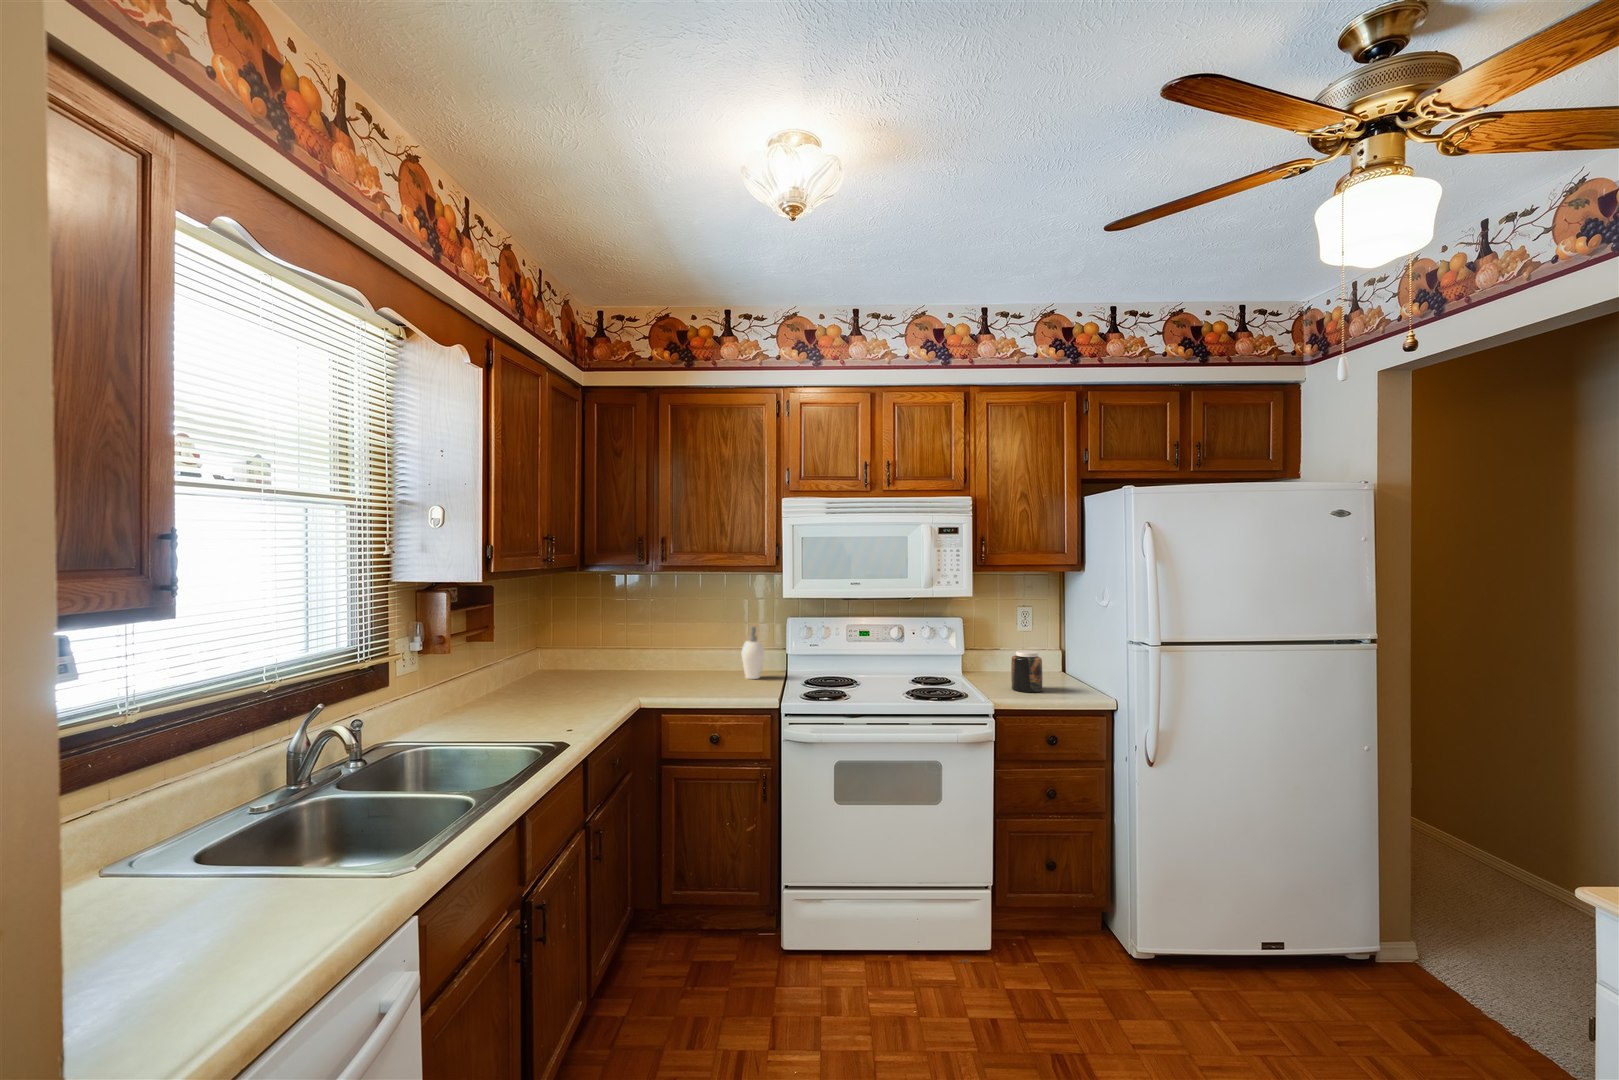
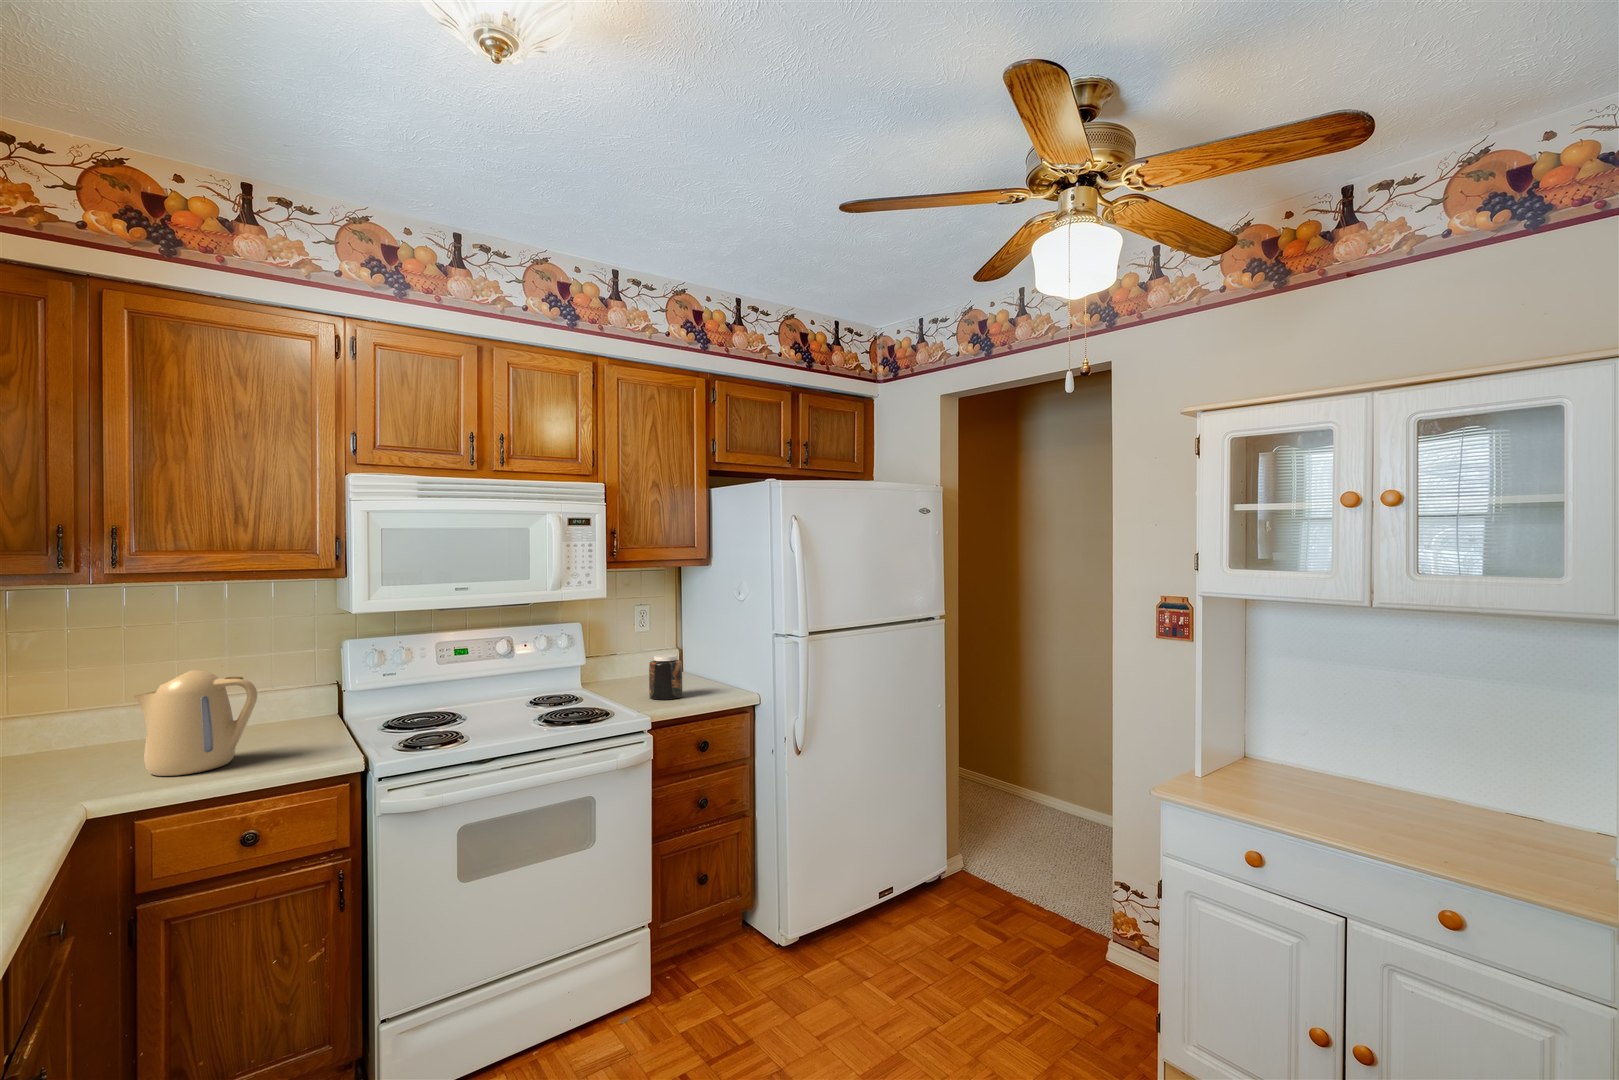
soap dispenser: present [742,626,764,679] -> none [270,659,321,738]
kettle: none [666,628,724,692] -> present [134,670,257,776]

